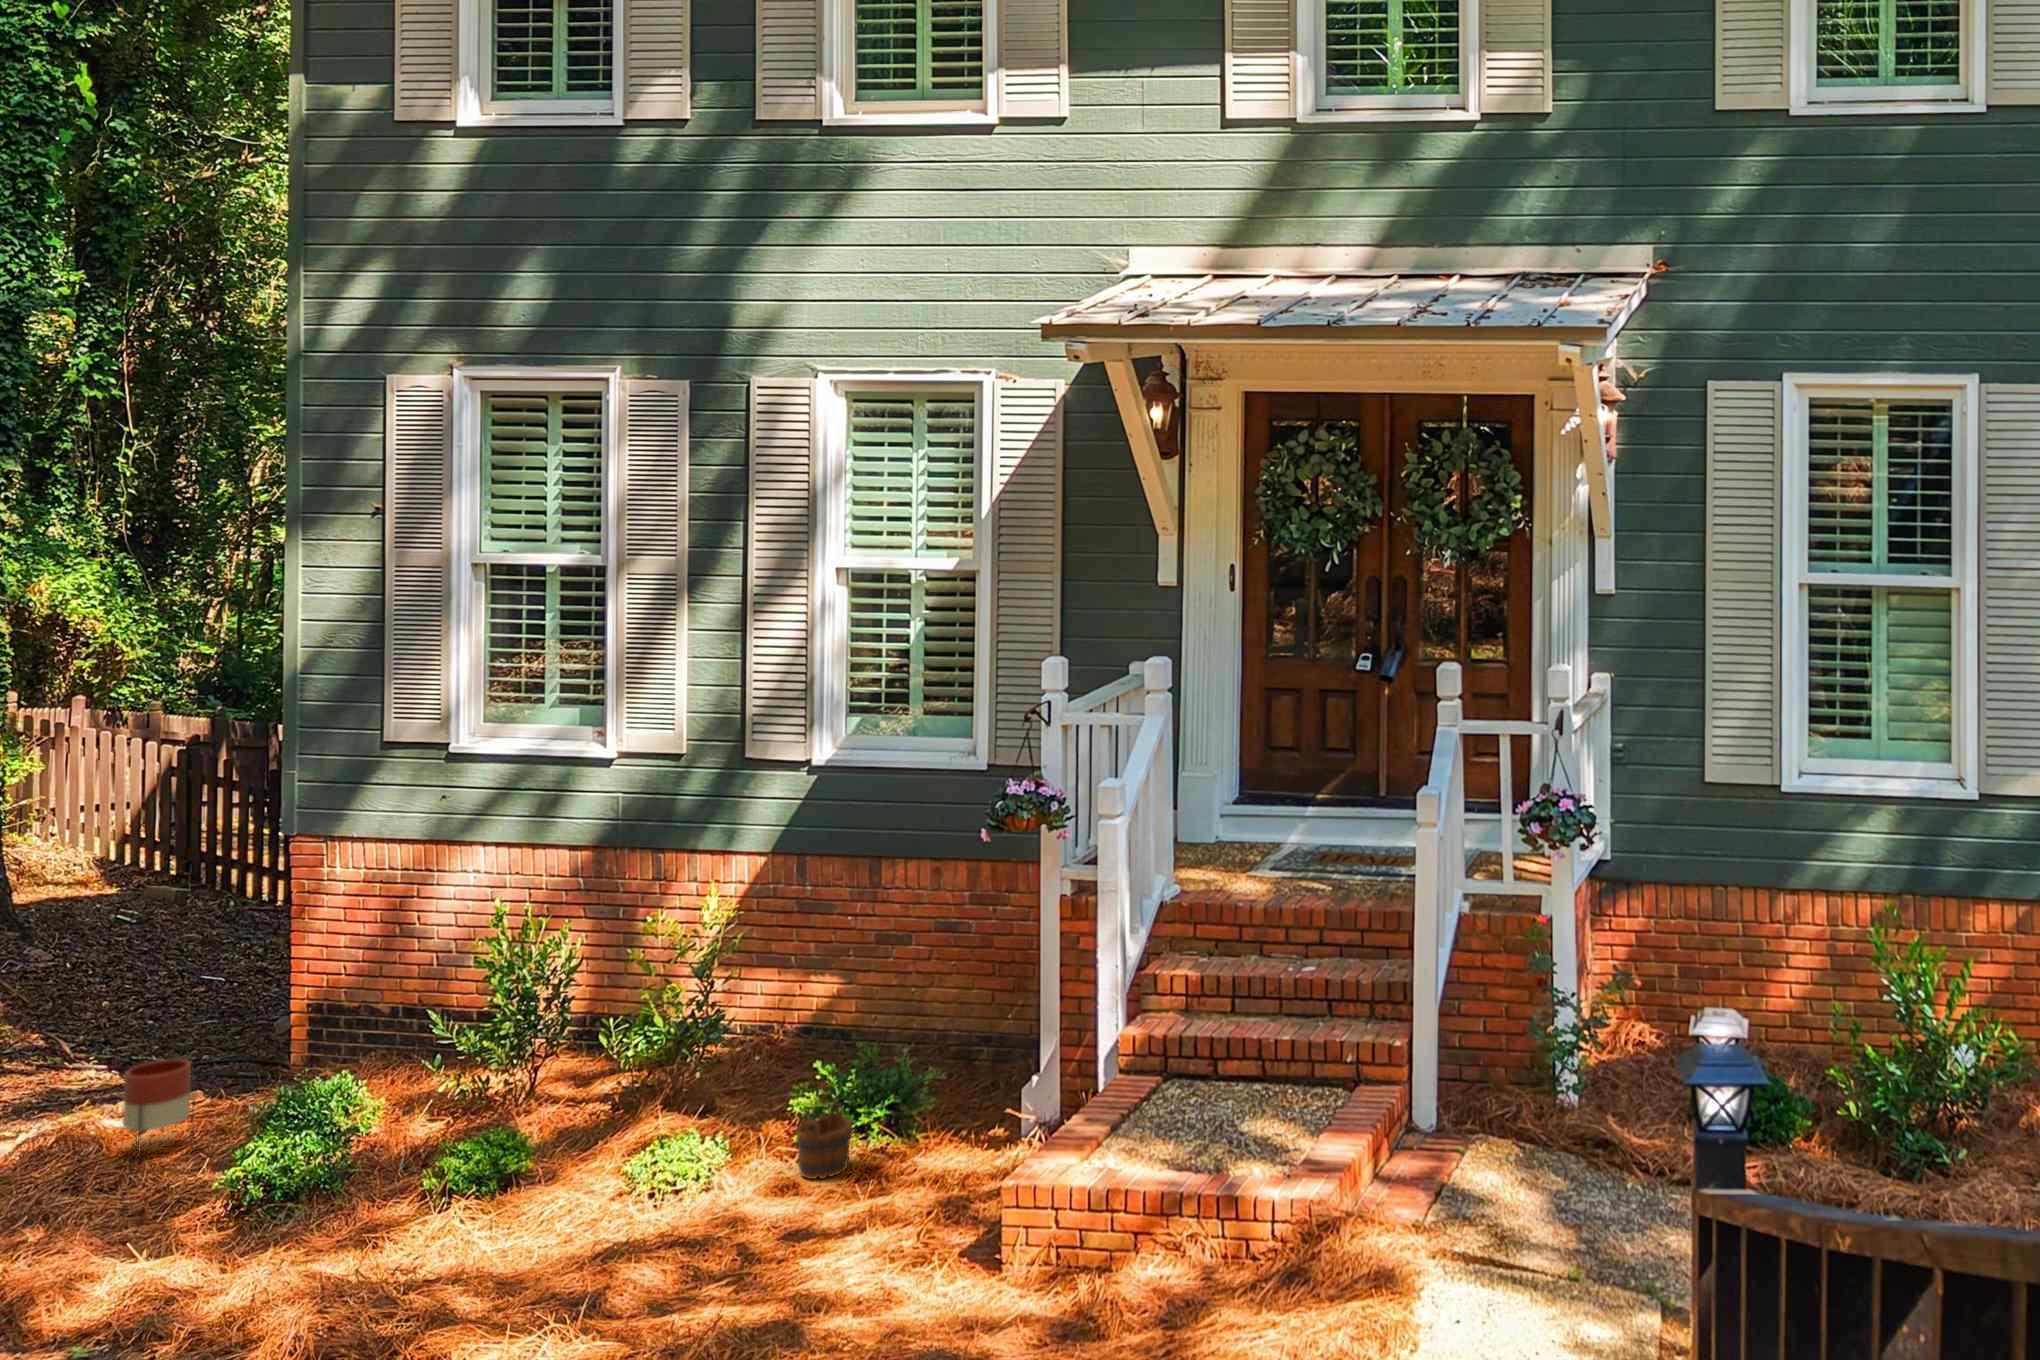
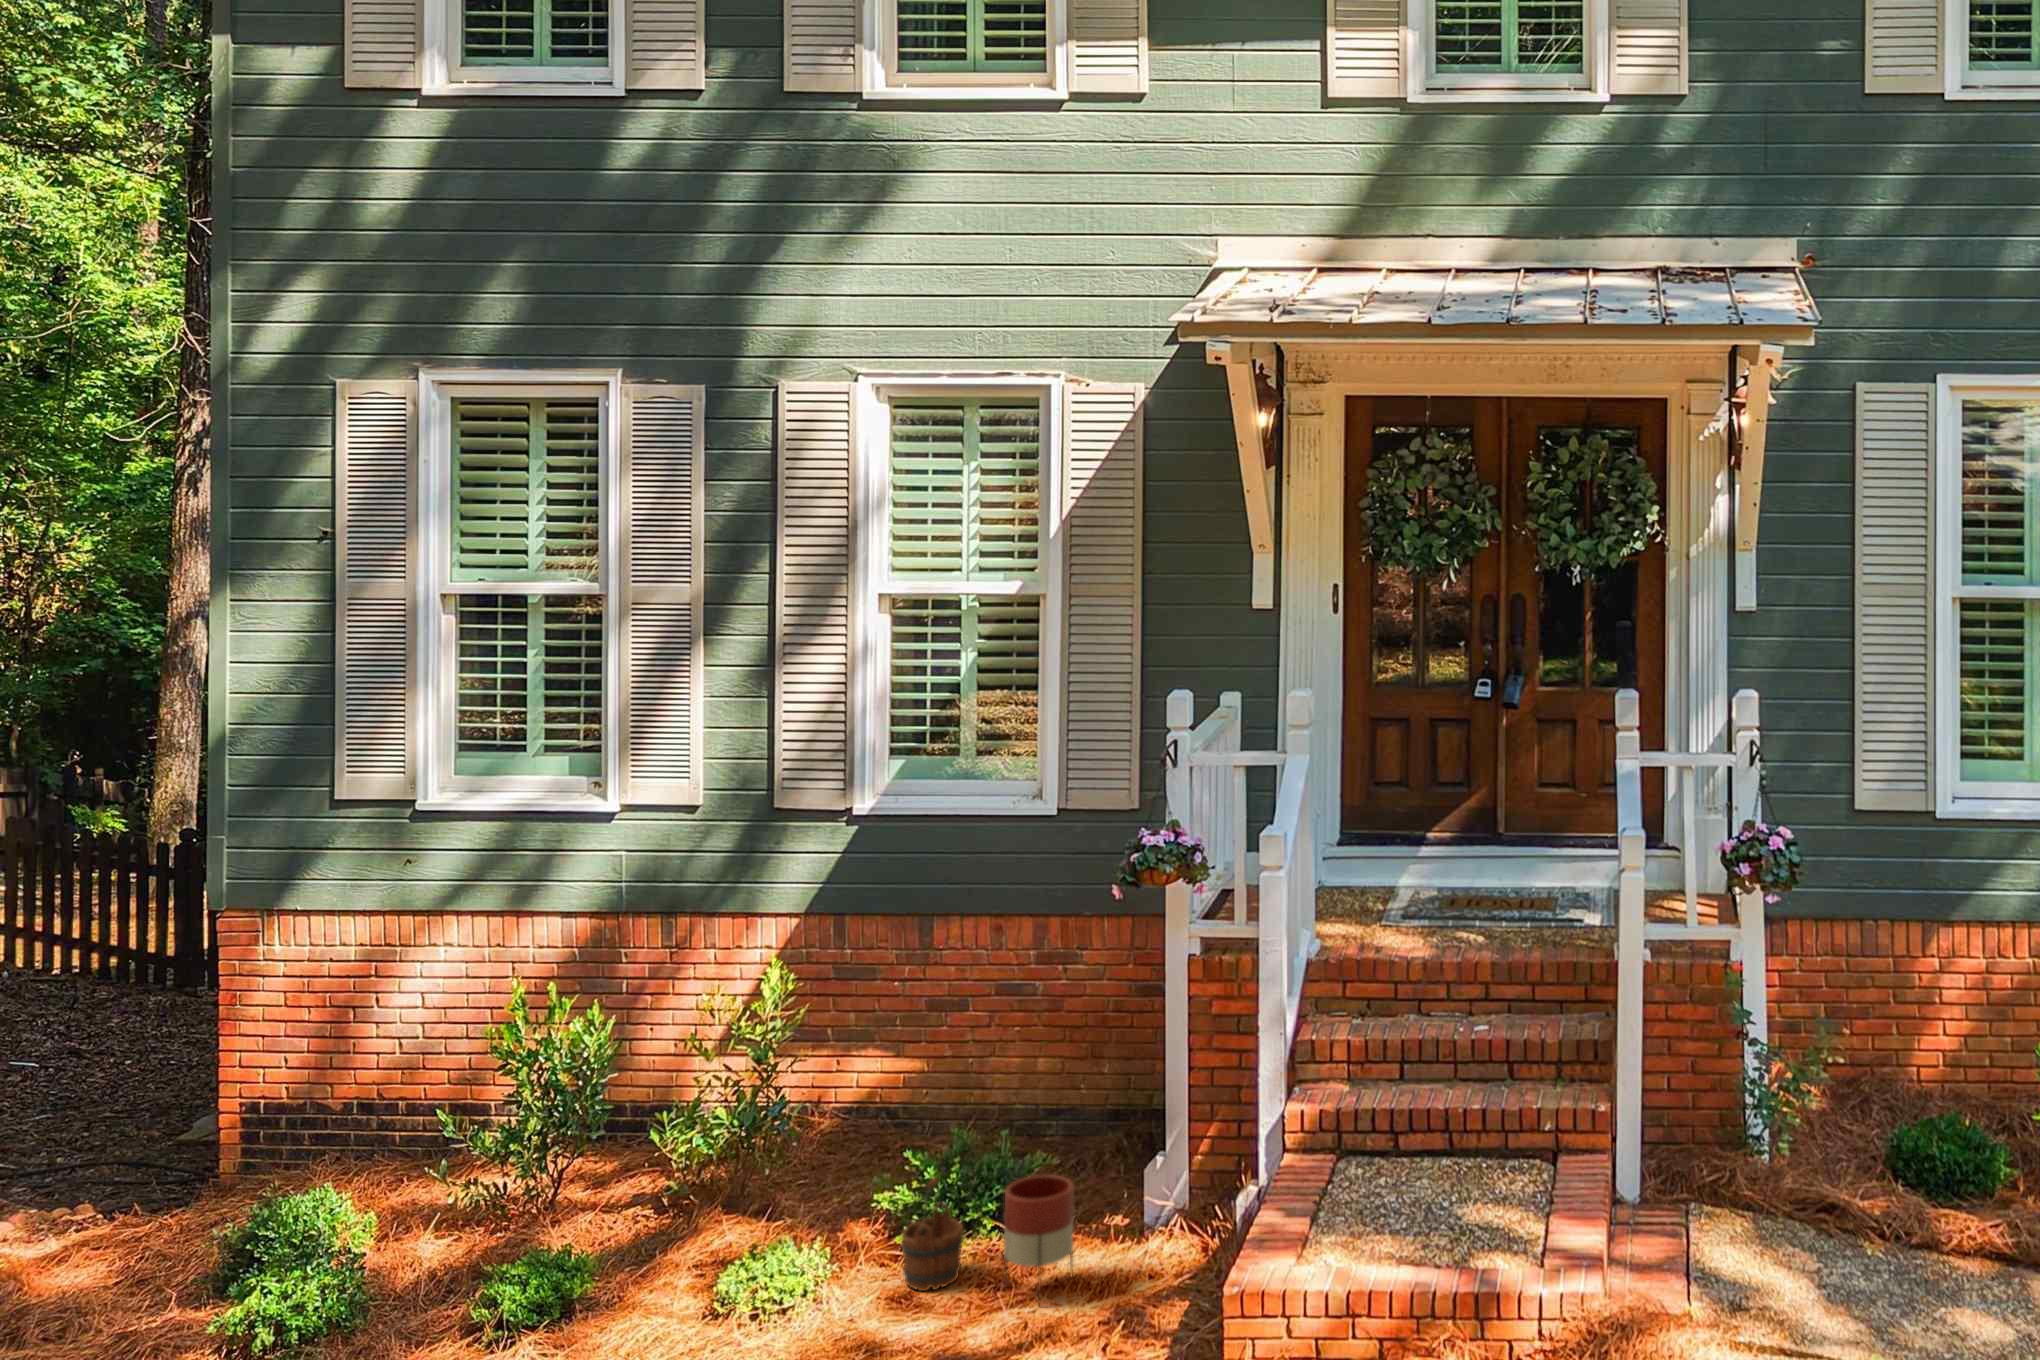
planter: present [123,1059,194,1147] -> present [1004,1175,1074,1280]

